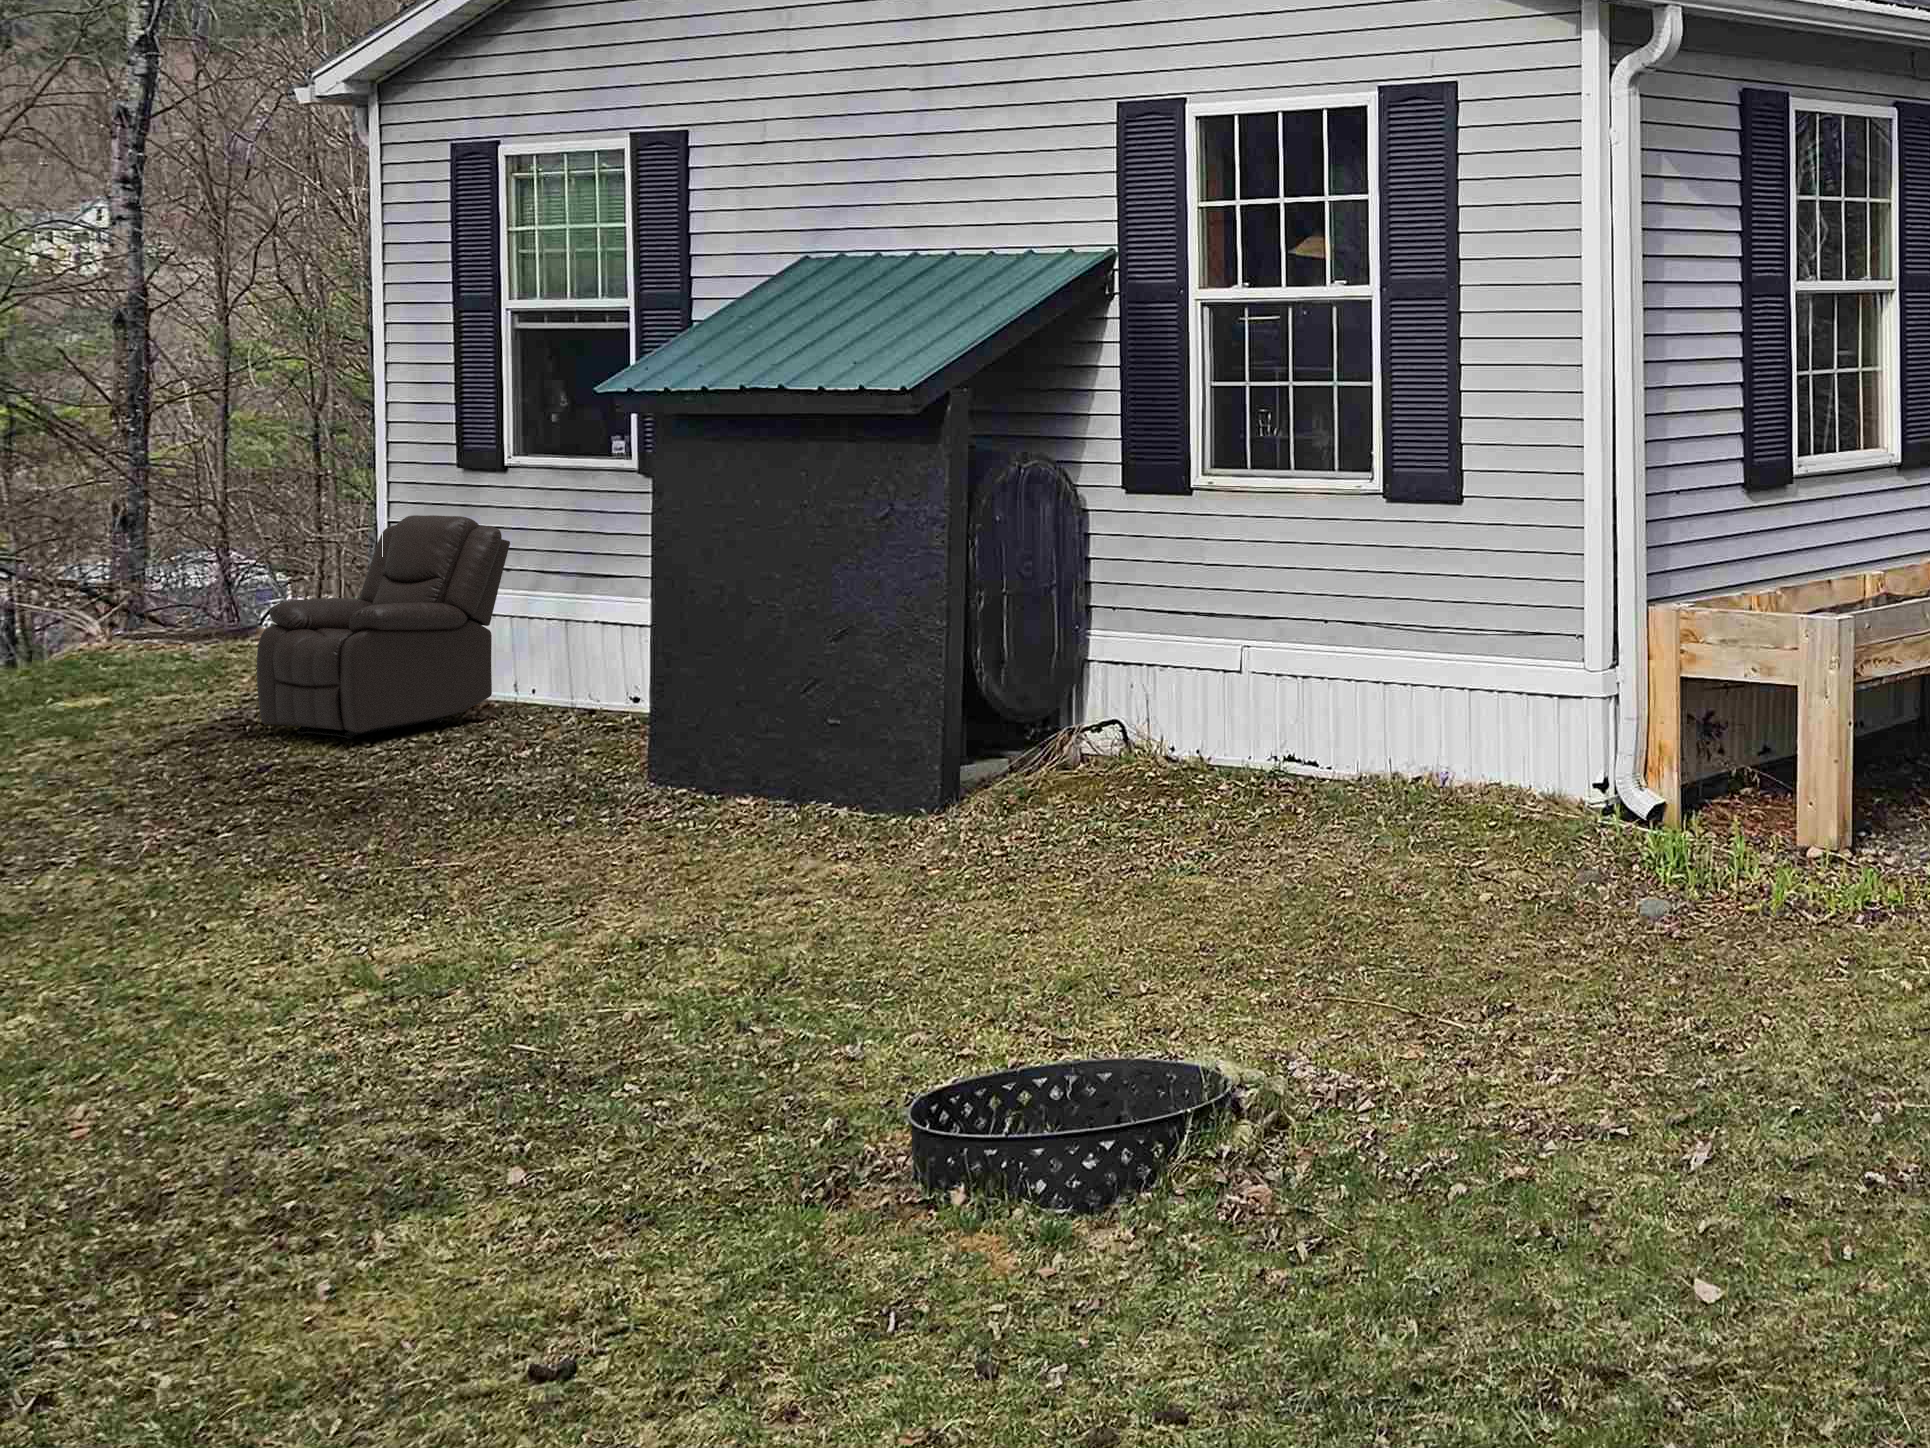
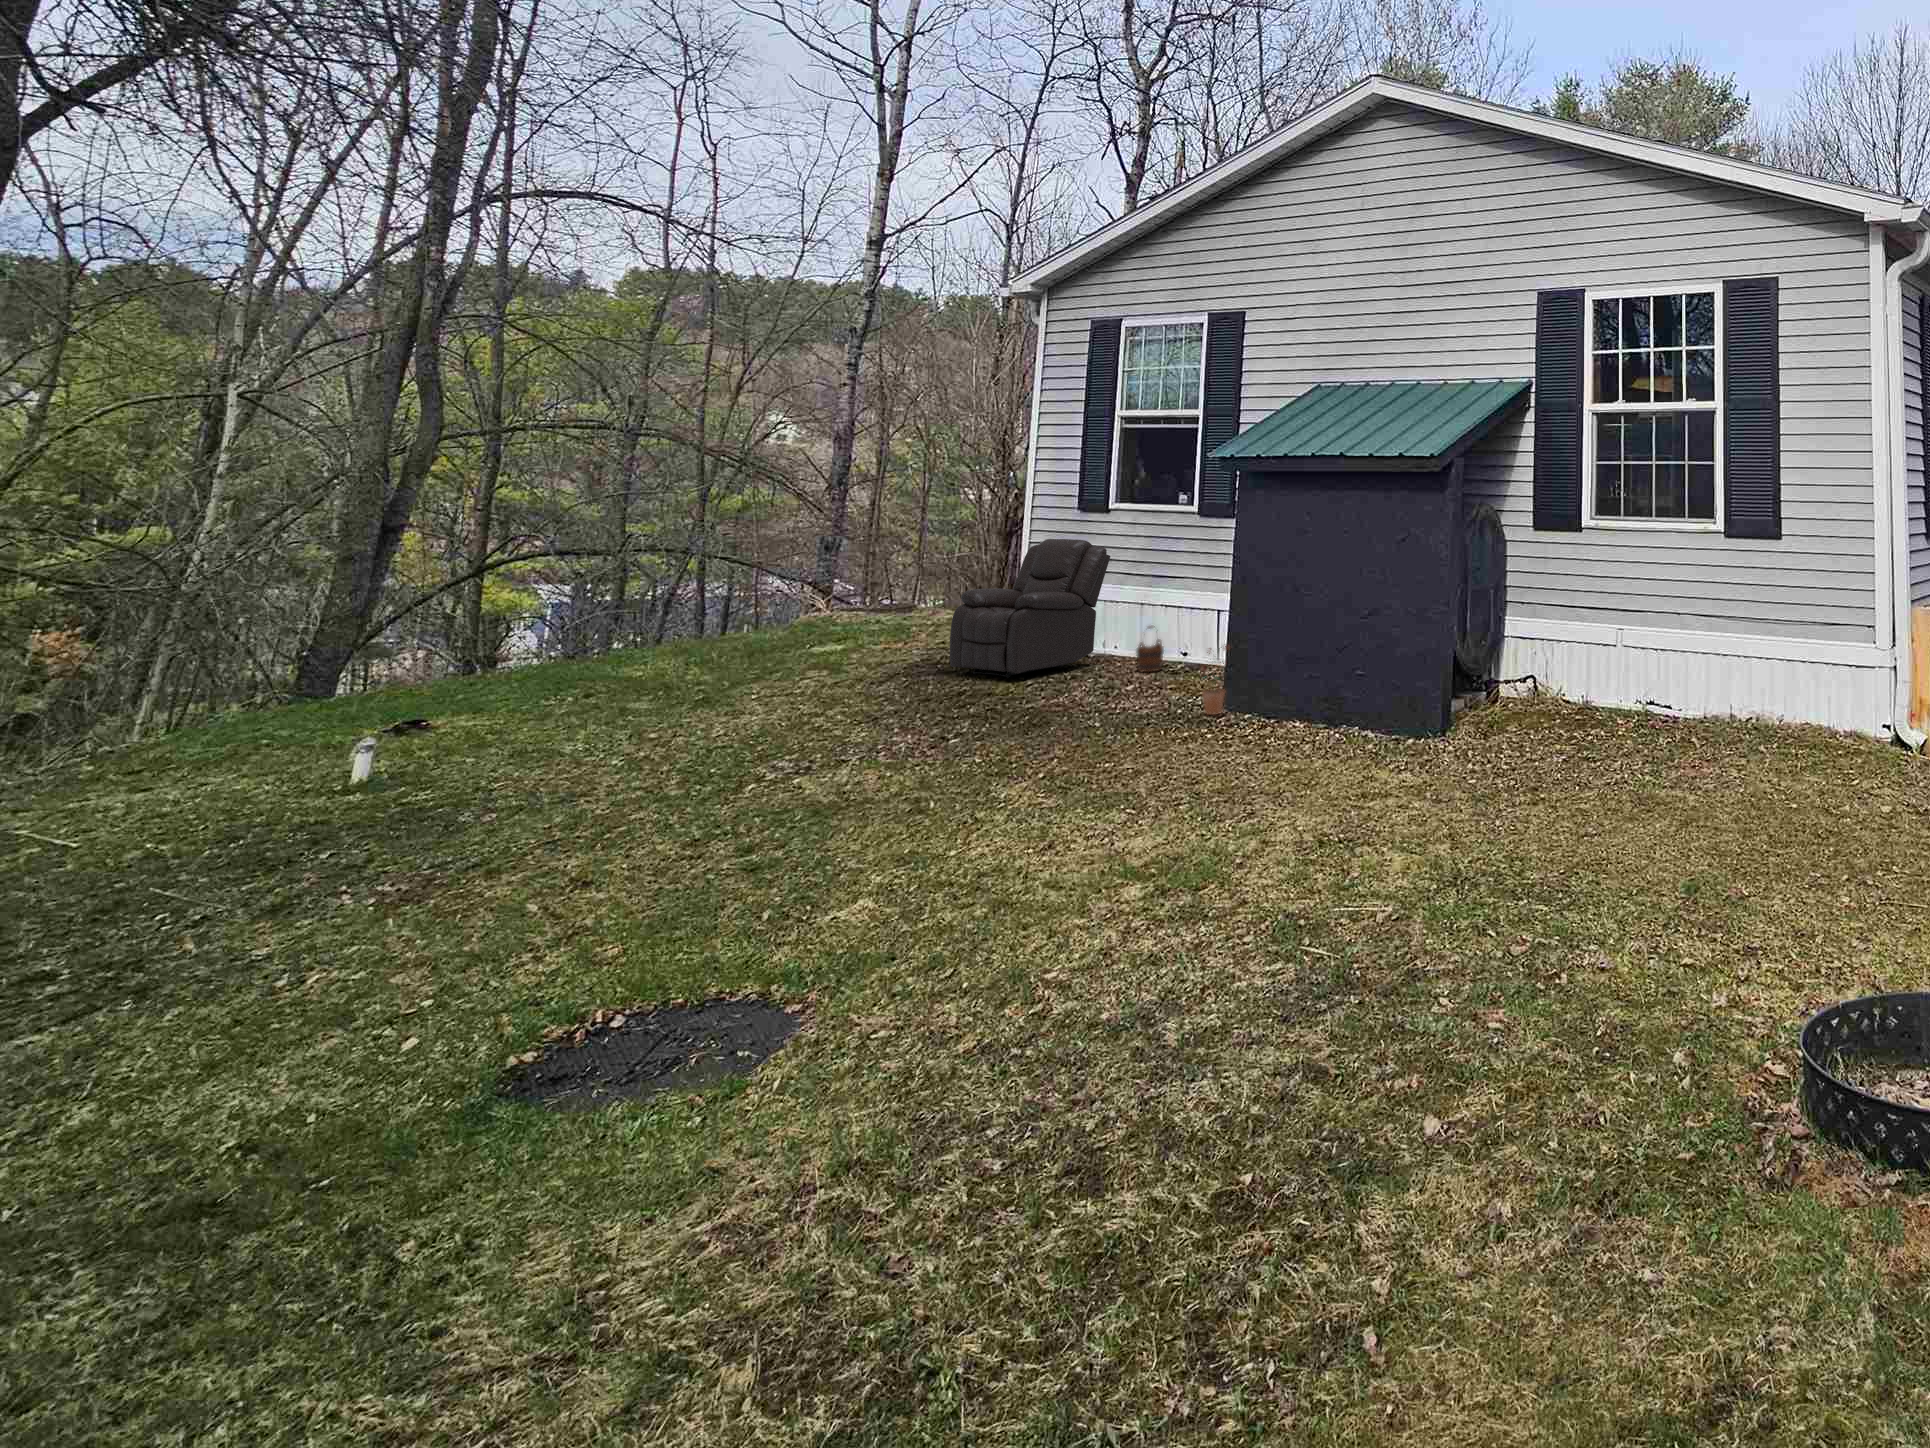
wooden bucket: none [554,652,600,727] -> present [1136,626,1164,672]
potted plant: none [606,681,657,789] -> present [1202,644,1229,715]

